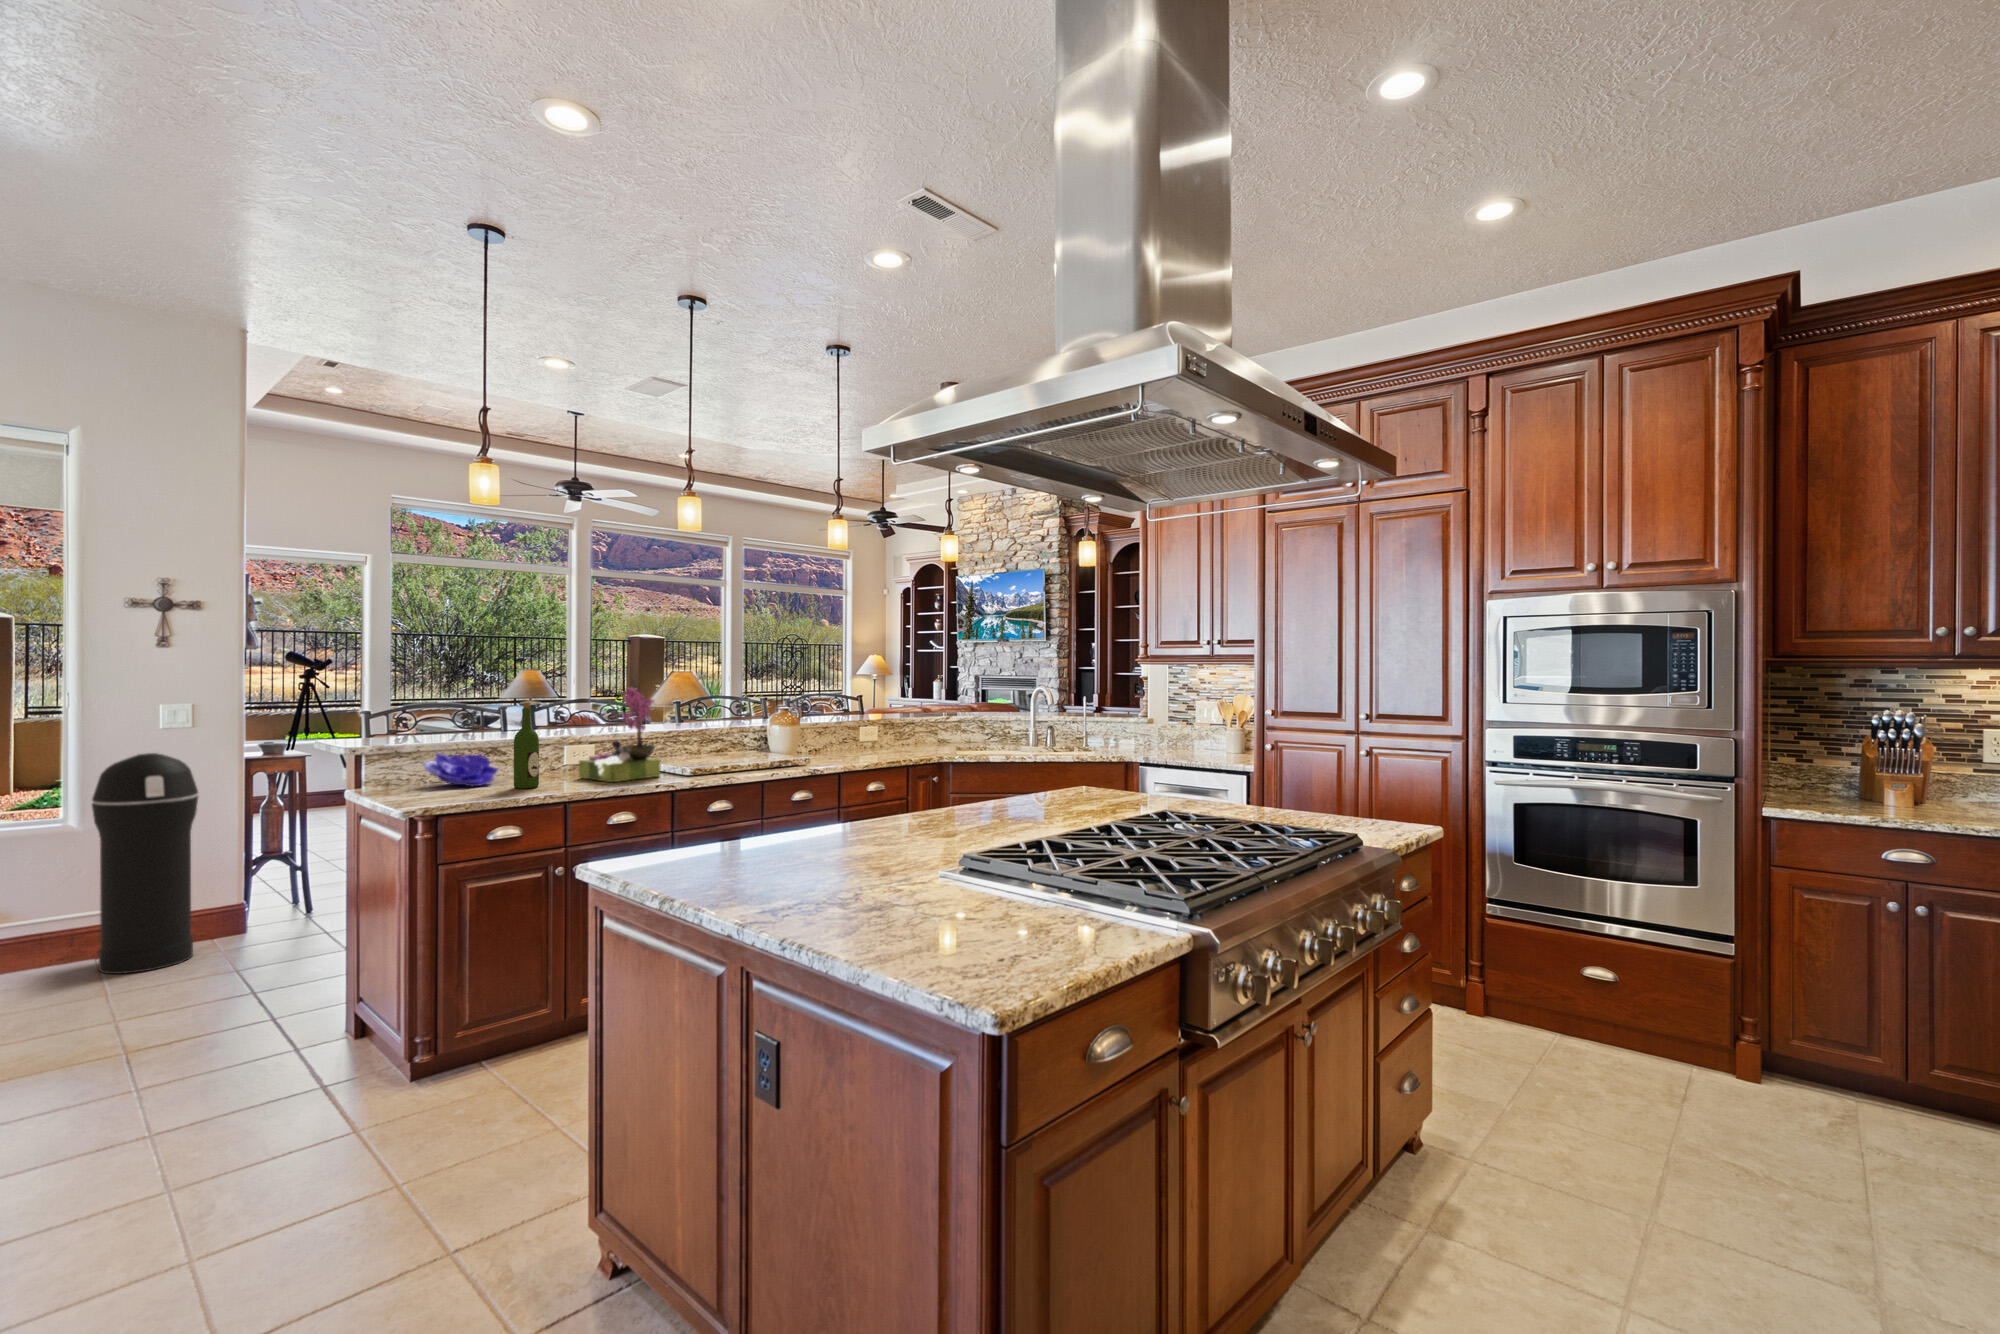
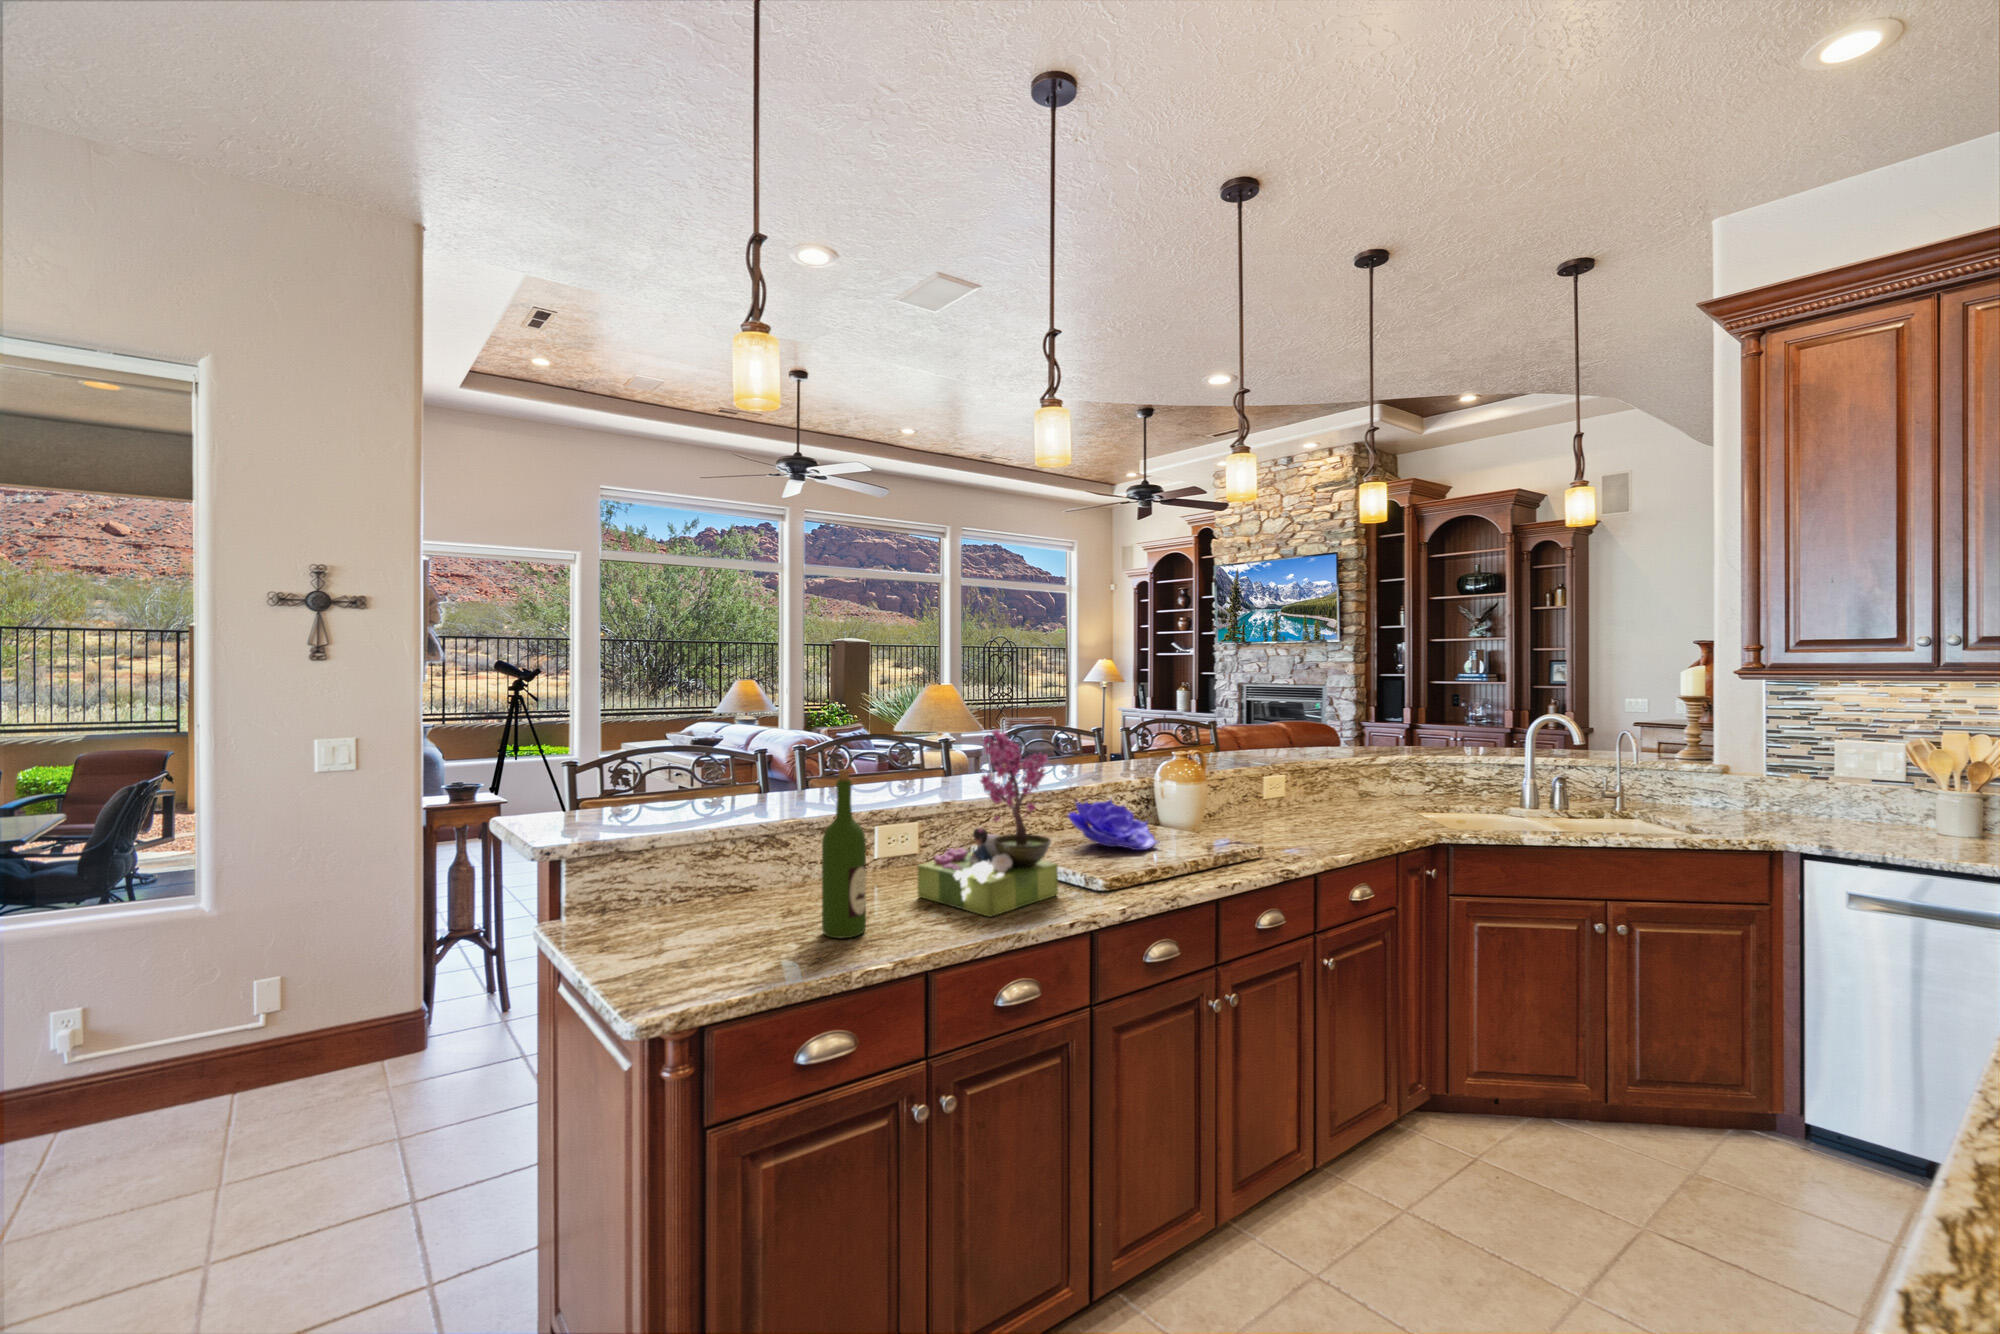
trash can: present [92,753,198,974] -> none [207,815,356,1143]
decorative bowl: present [423,753,498,786] -> present [1068,800,1159,850]

